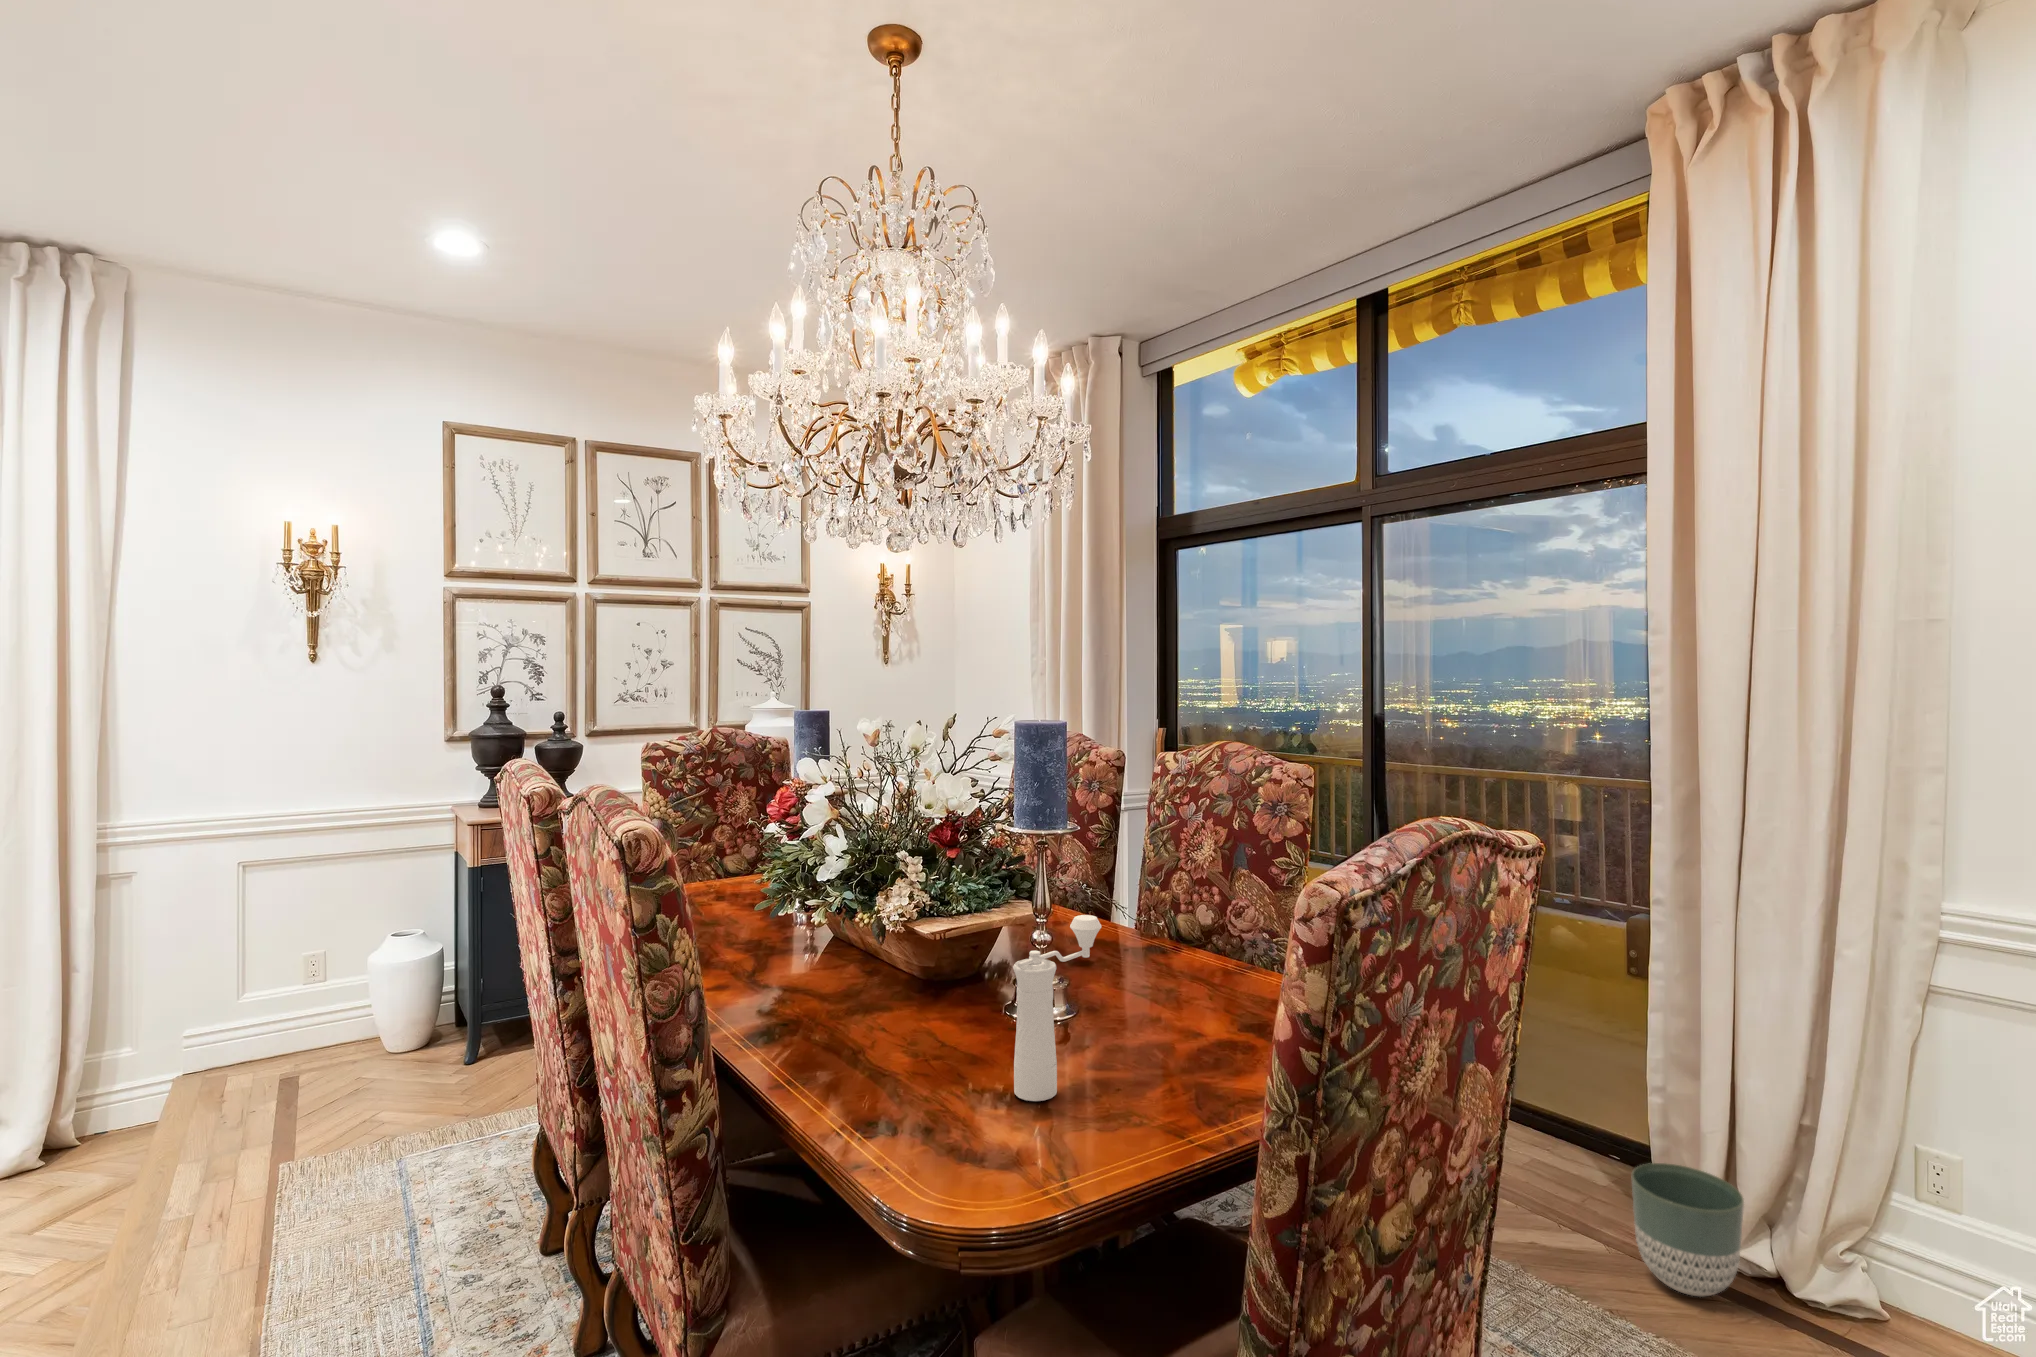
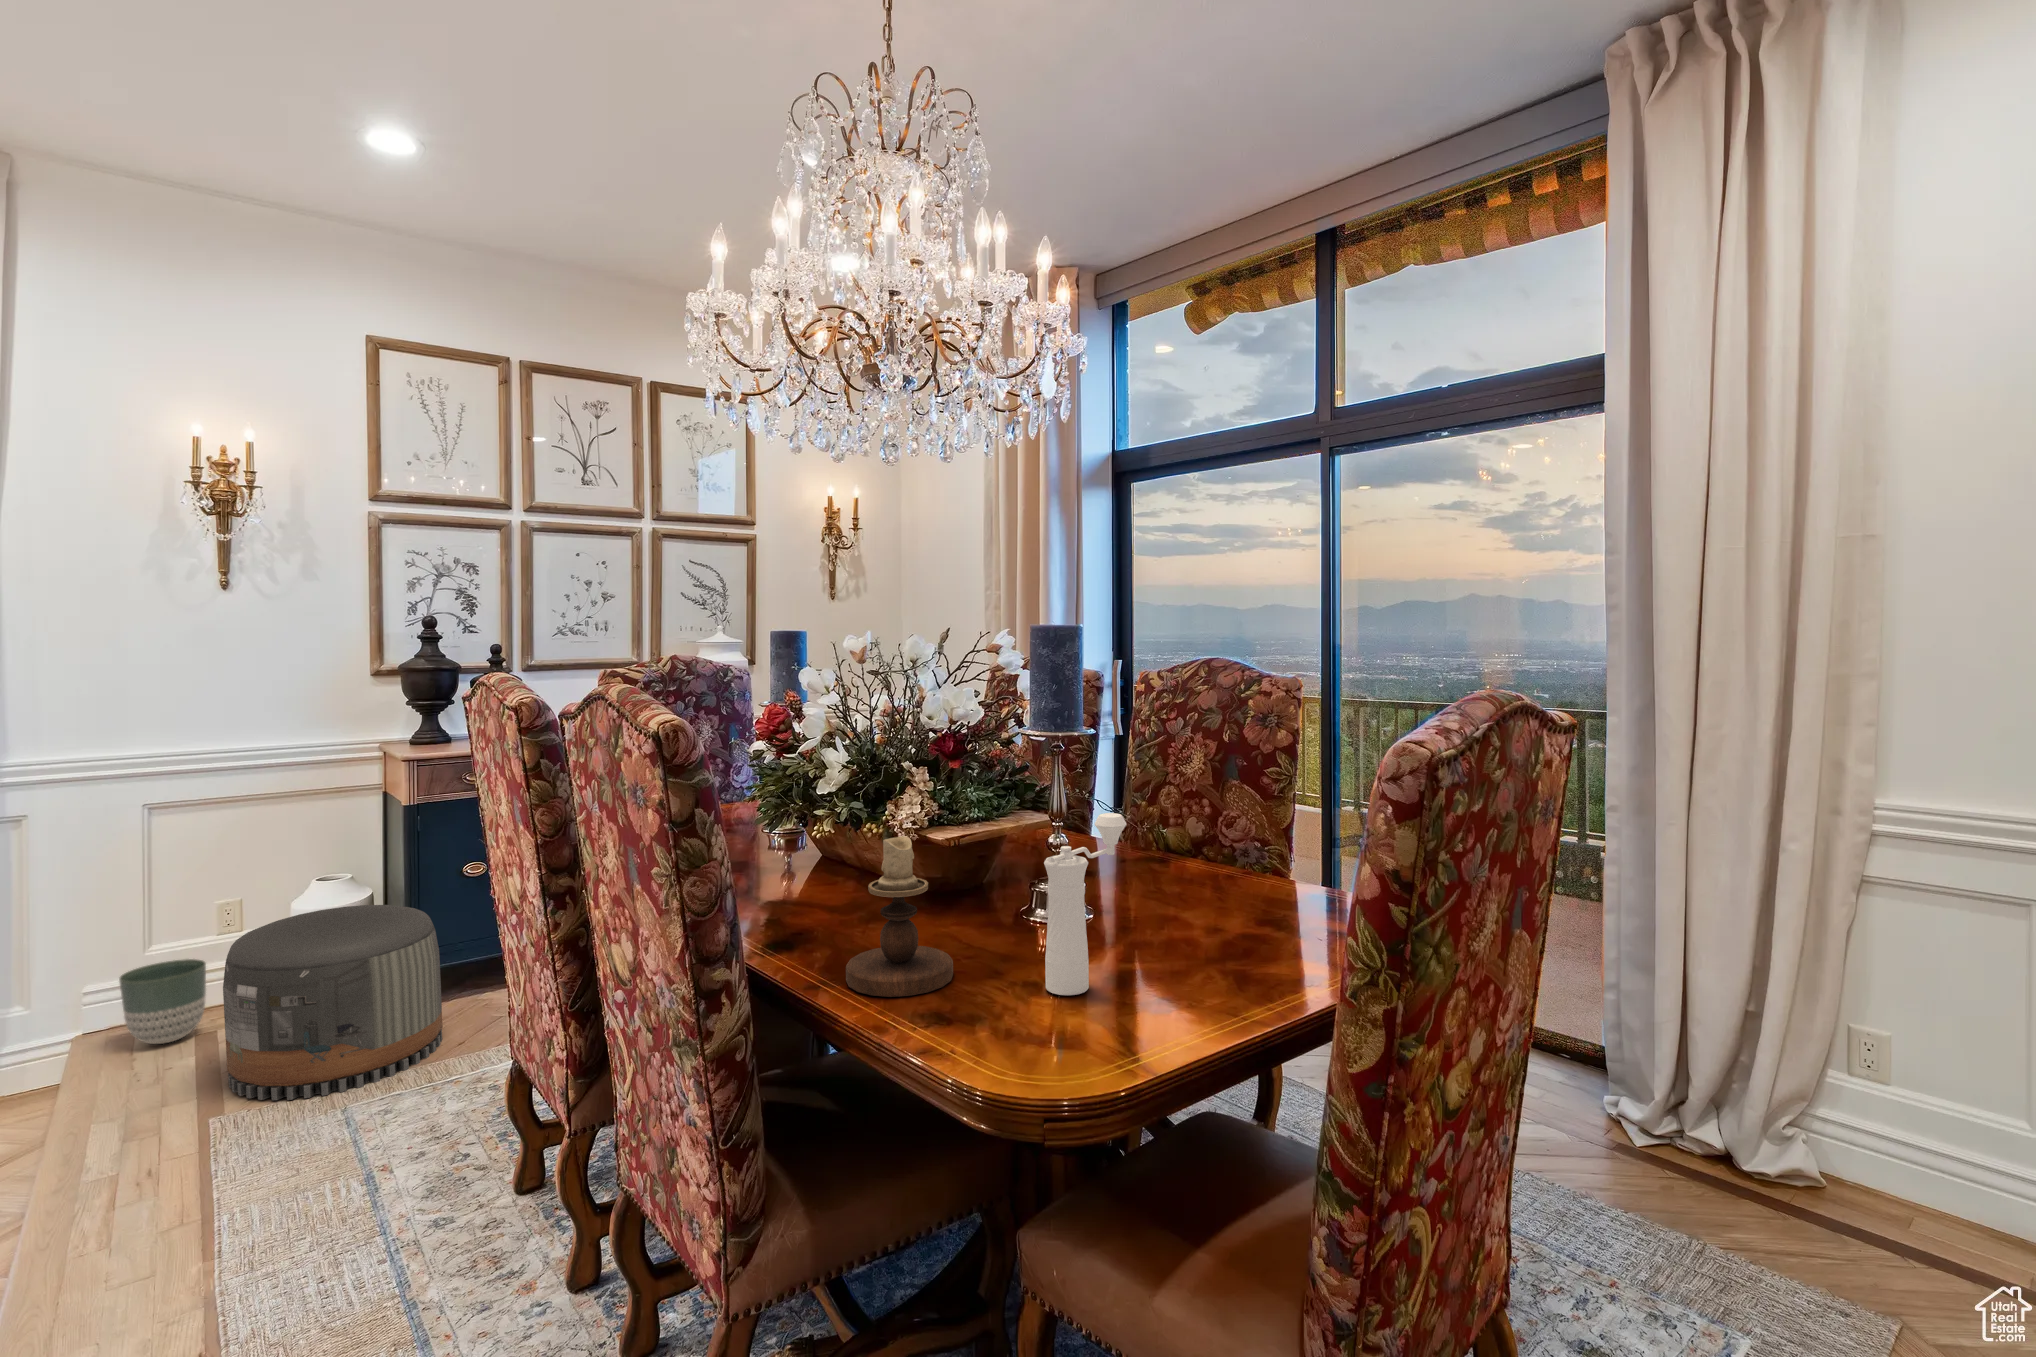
candlestick: none [824,934,929,1095] -> present [846,836,953,997]
pouf: none [293,960,494,1148] -> present [223,905,443,1100]
planter: present [1632,1163,1744,1296] -> present [119,959,206,1044]

